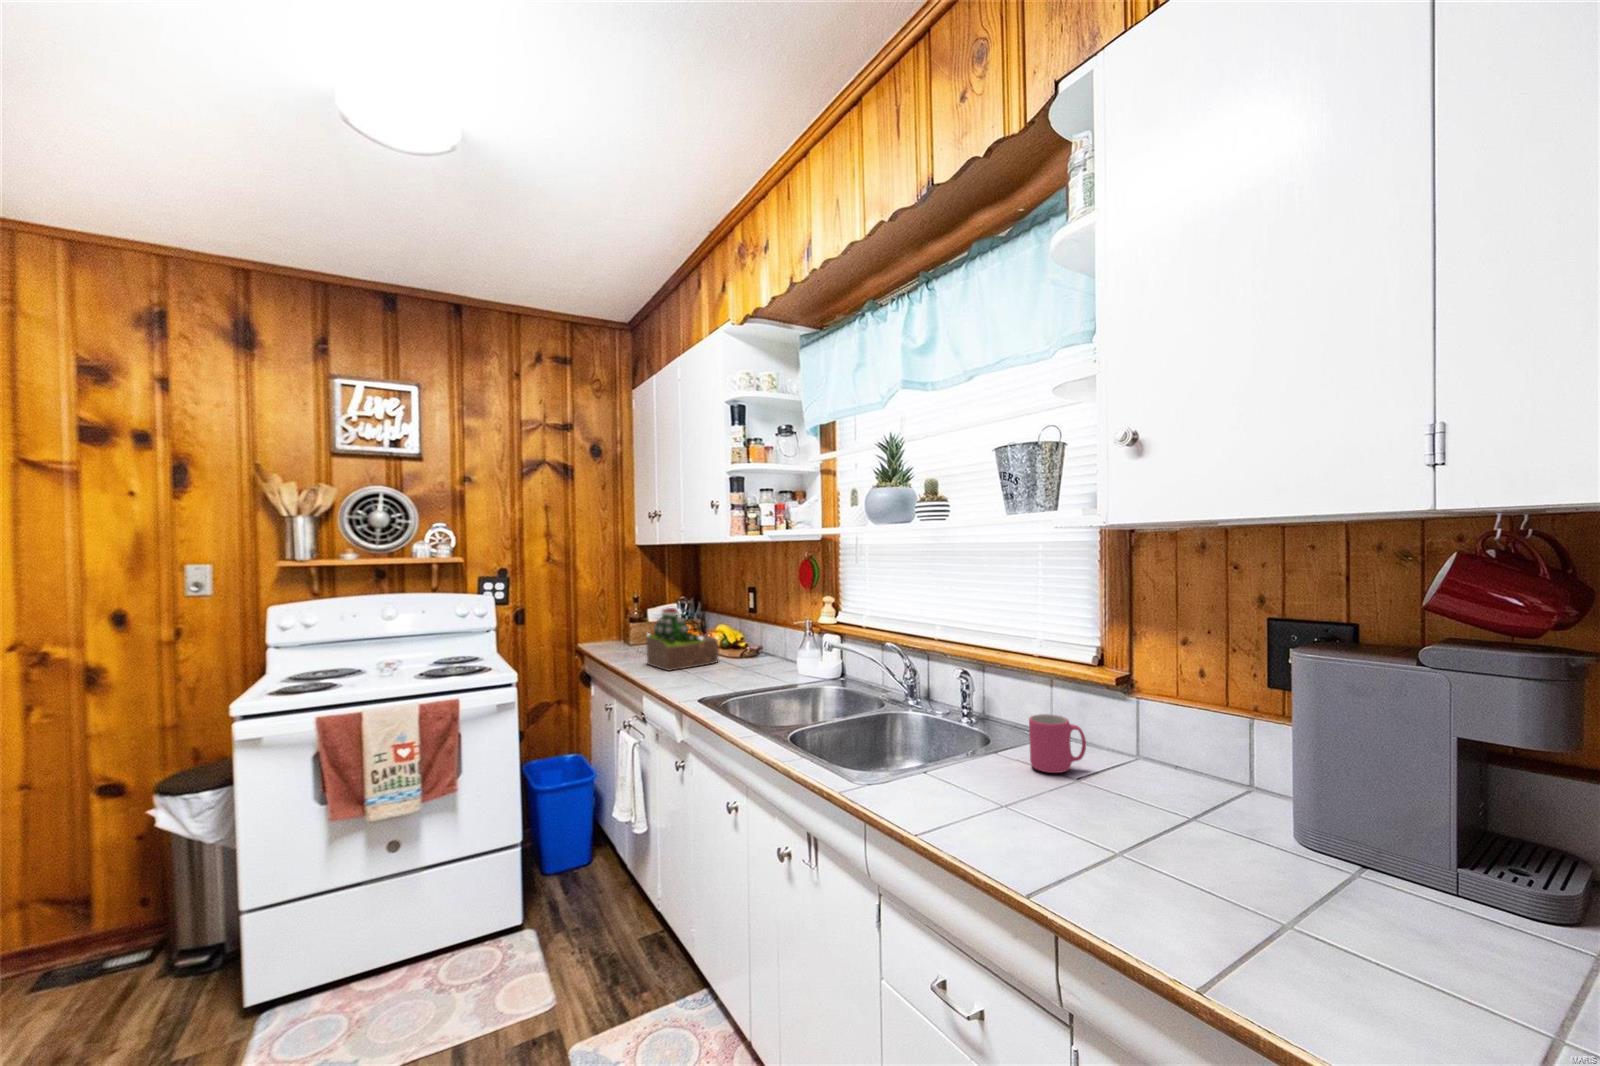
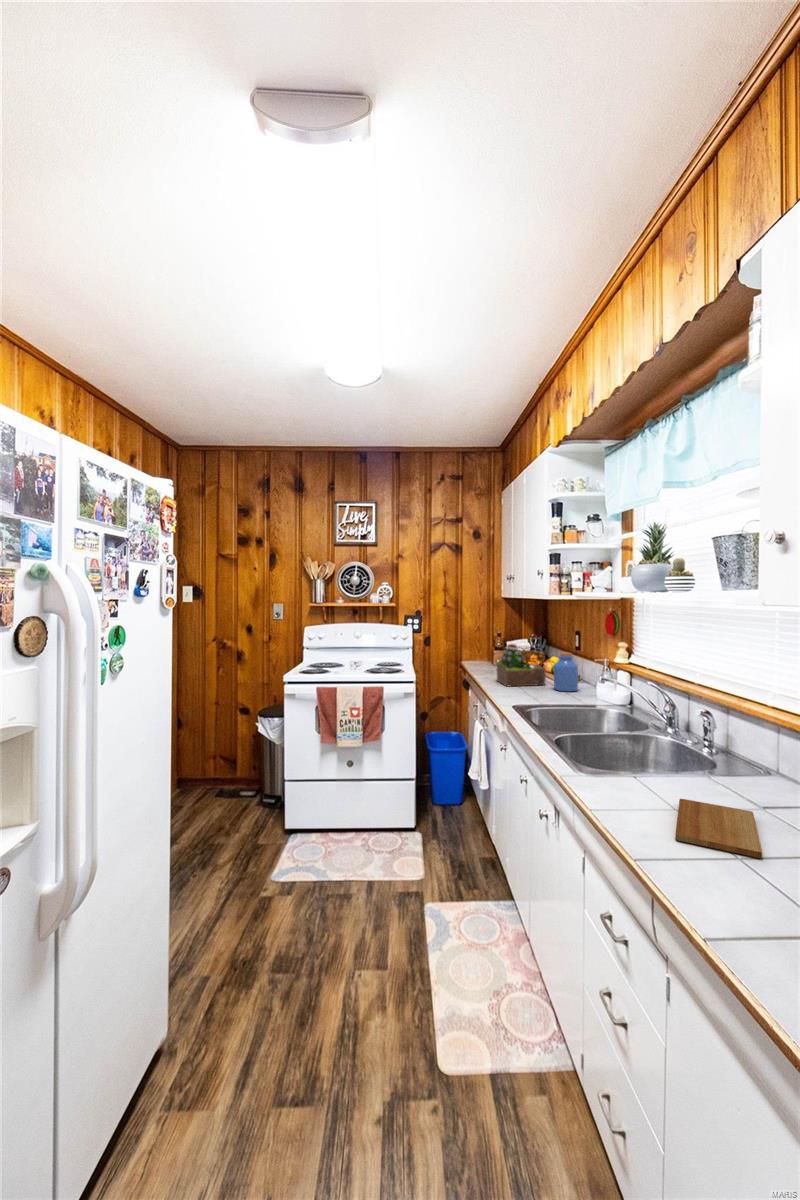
jar: none [734,613,767,668] -> present [554,652,578,691]
mug: present [1029,714,1086,773] -> none [720,749,770,795]
cutting board: none [1015,793,1160,859] -> present [675,799,762,858]

